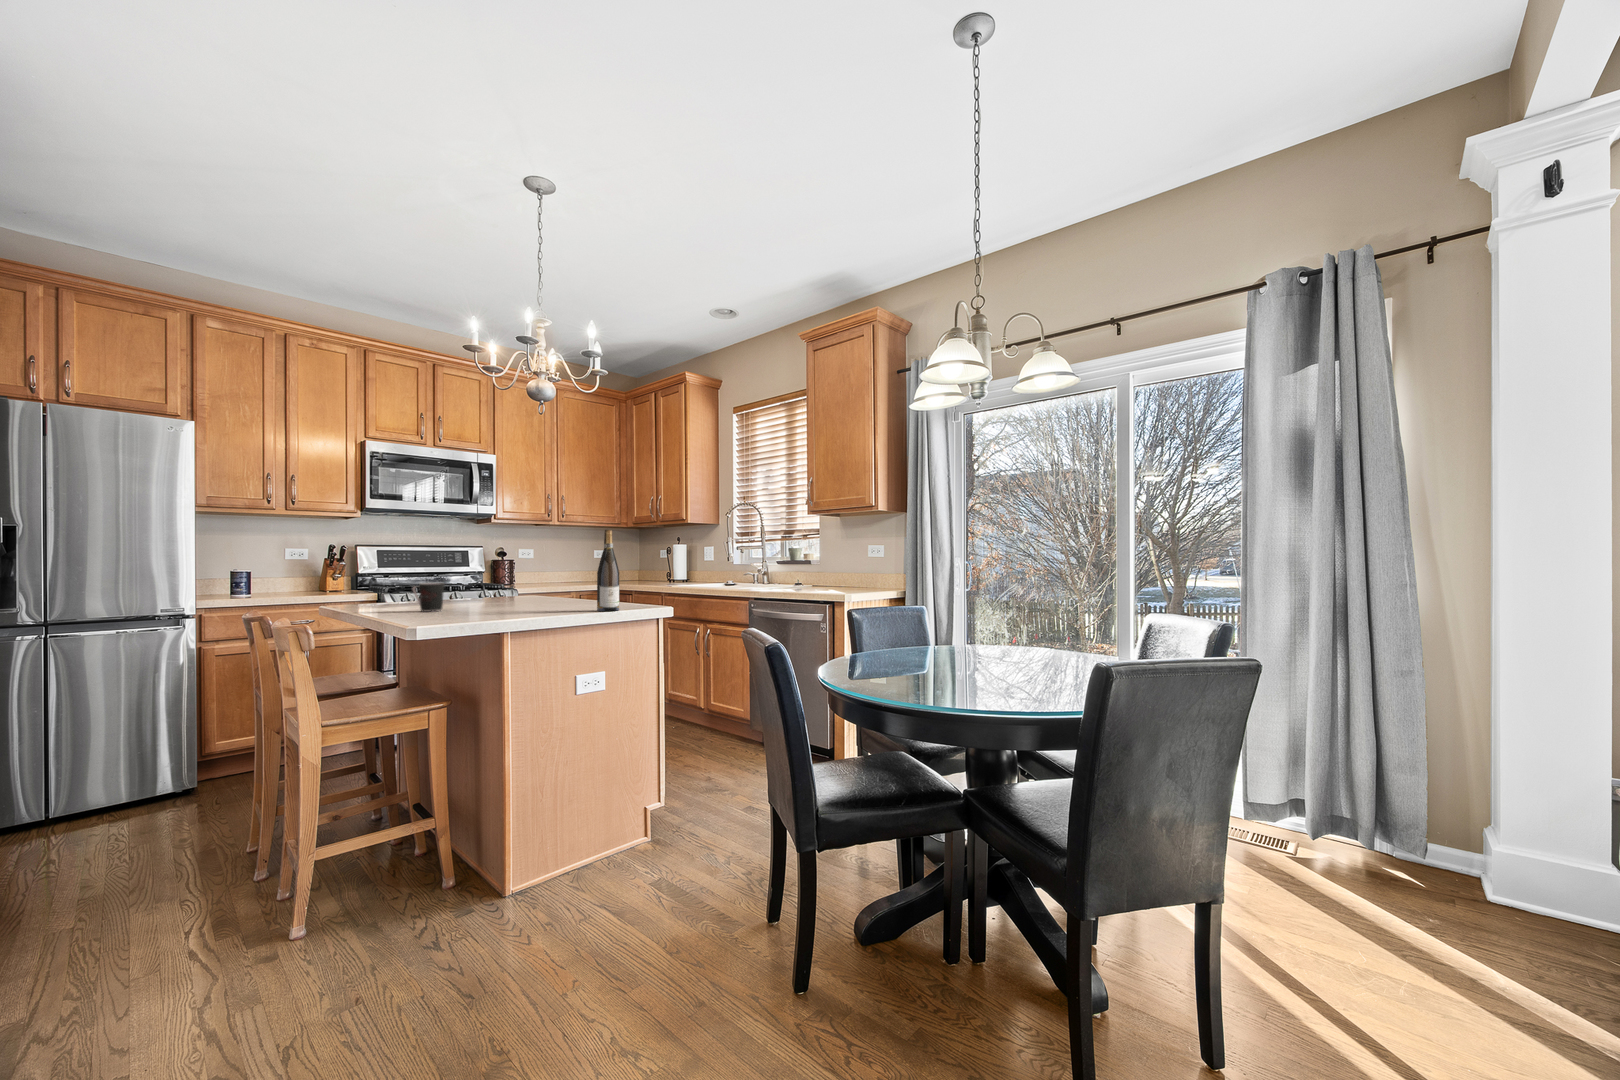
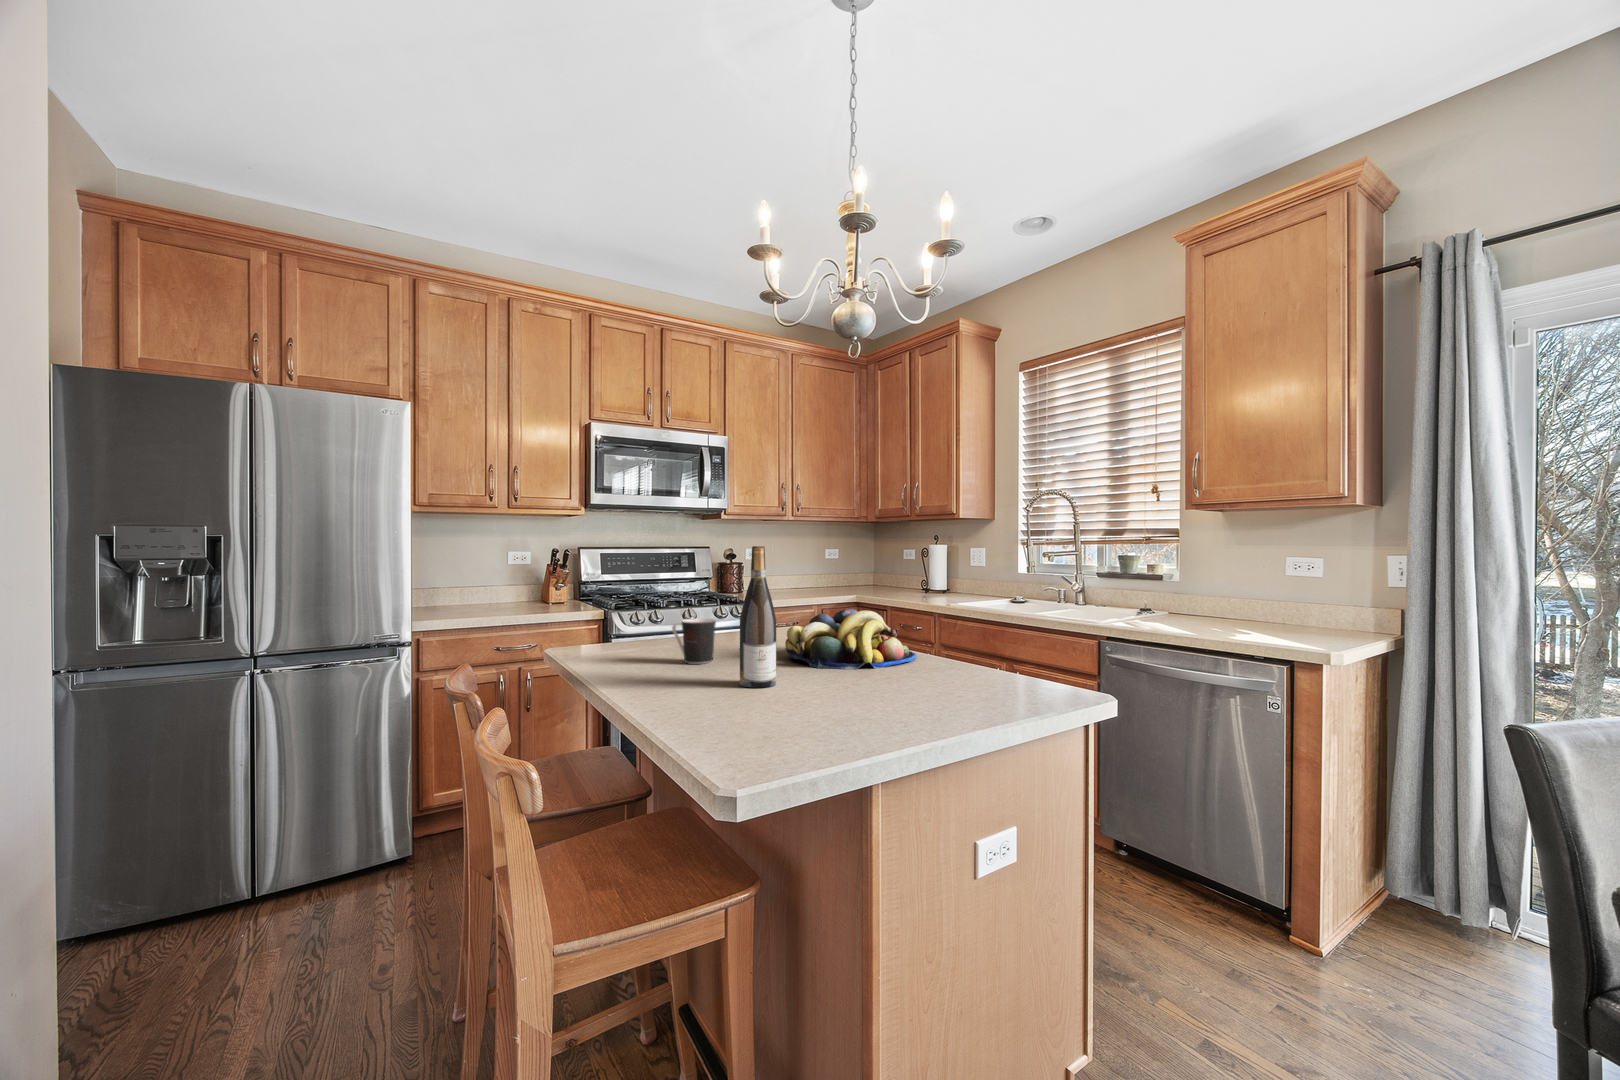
wine bottle: present [597,530,619,611] -> present [740,546,776,688]
fruit bowl: none [496,576,587,610] -> present [785,609,916,669]

